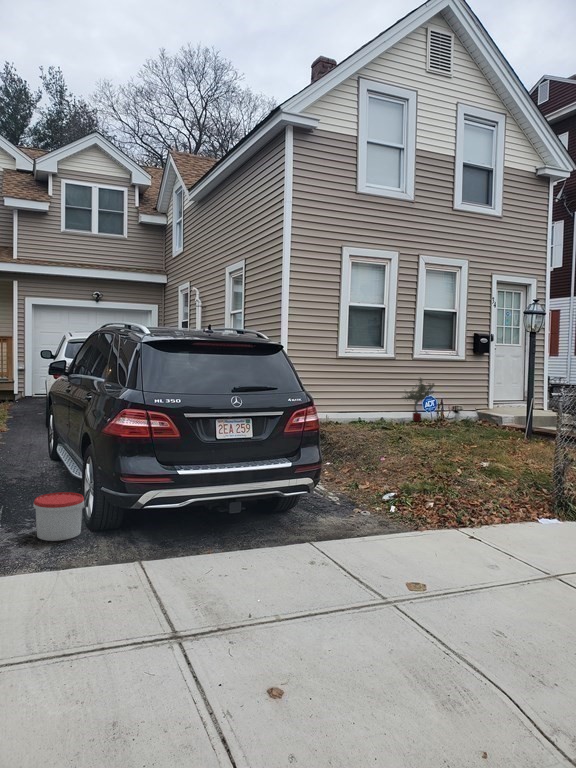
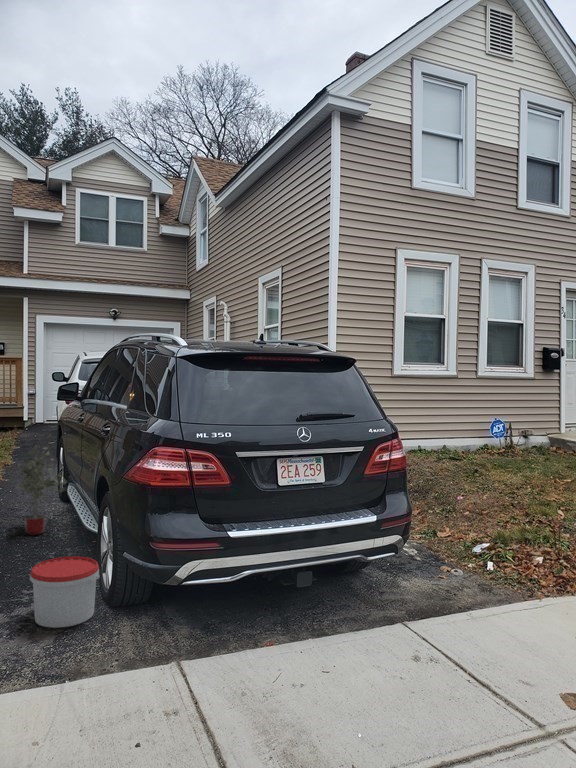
potted tree: present [402,378,435,422] -> present [17,445,66,536]

